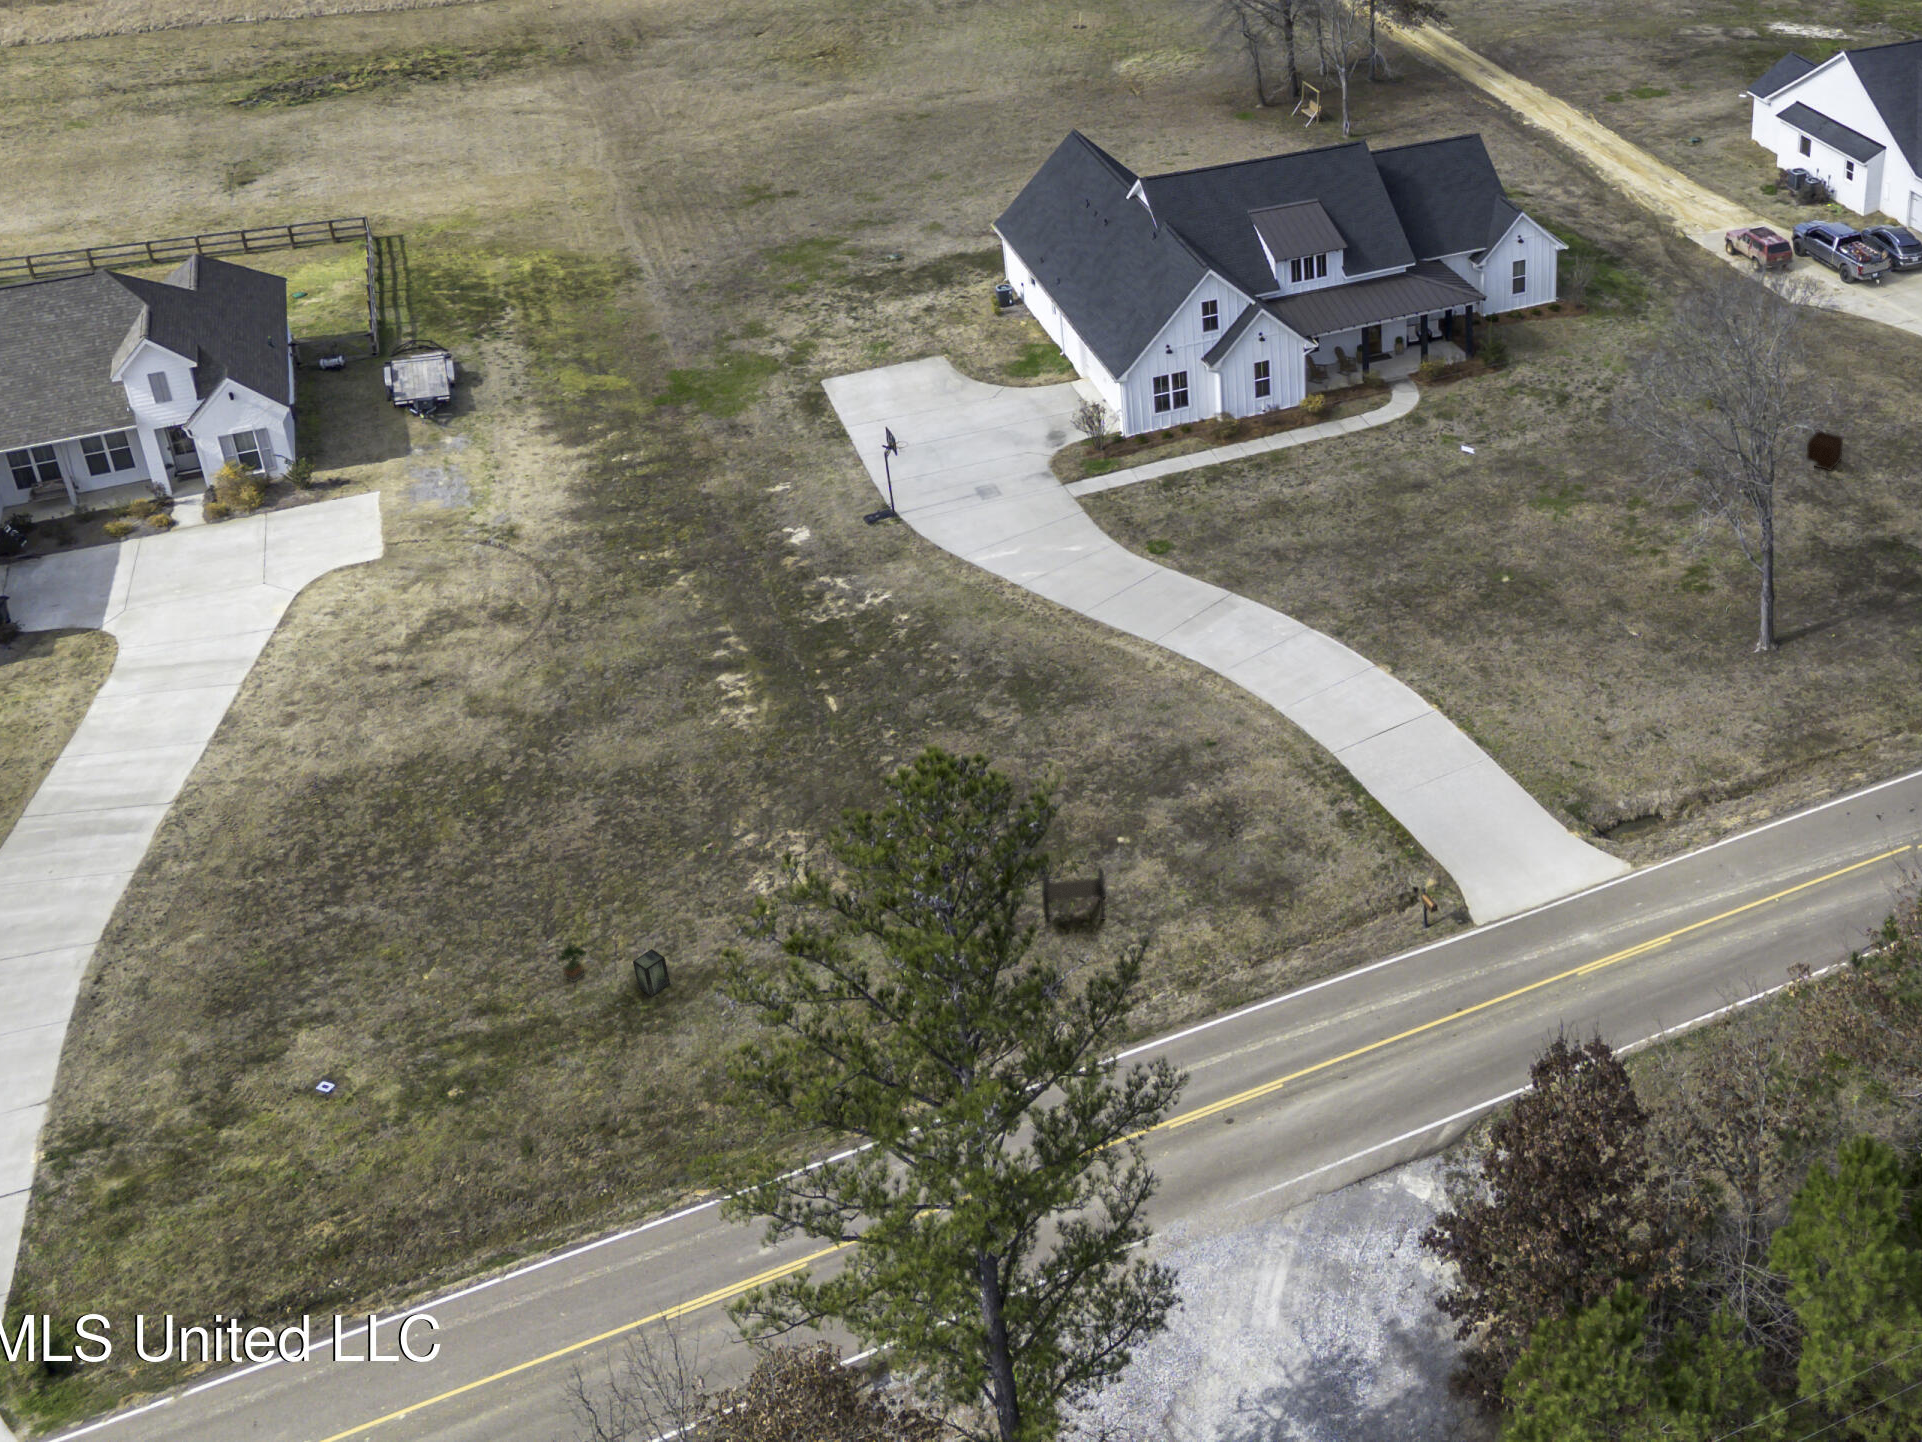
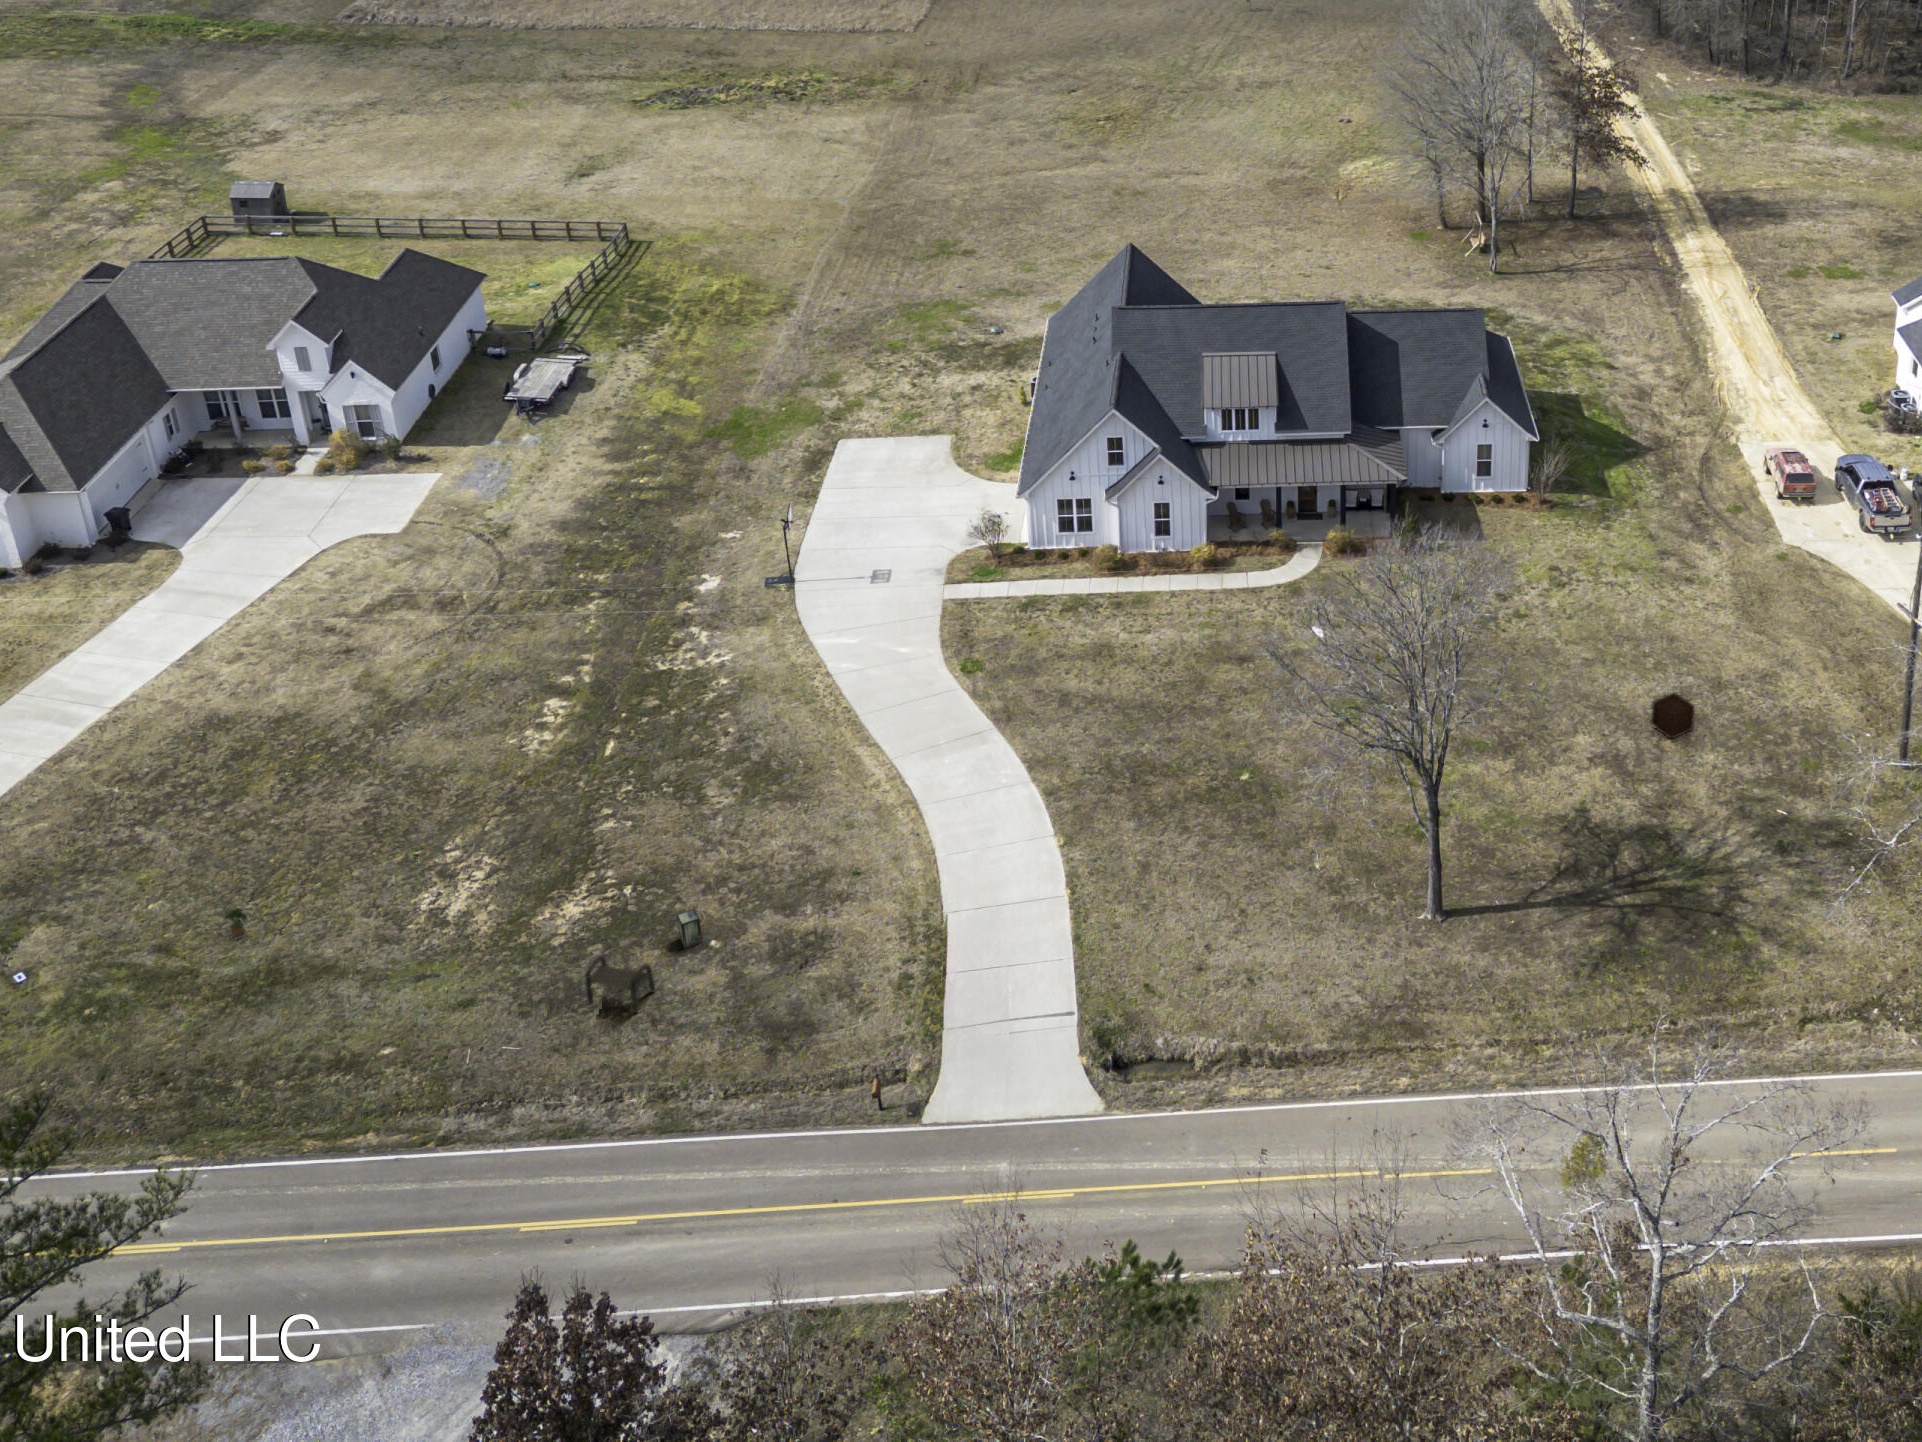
storage box: present [633,949,670,997] -> present [676,909,703,949]

